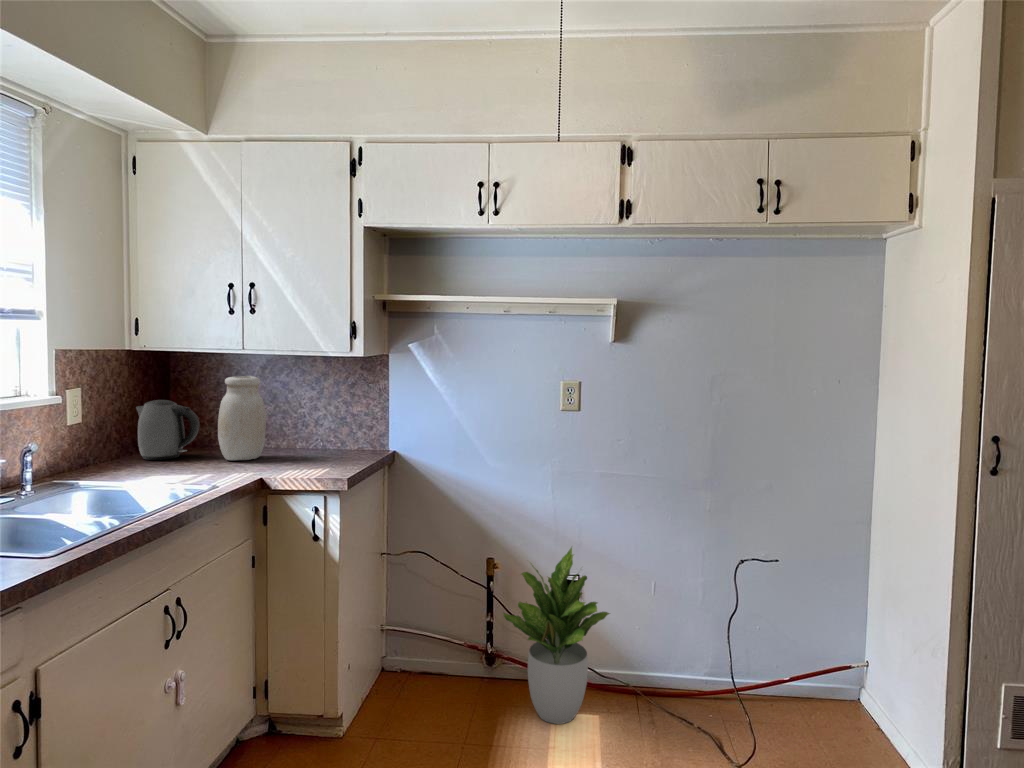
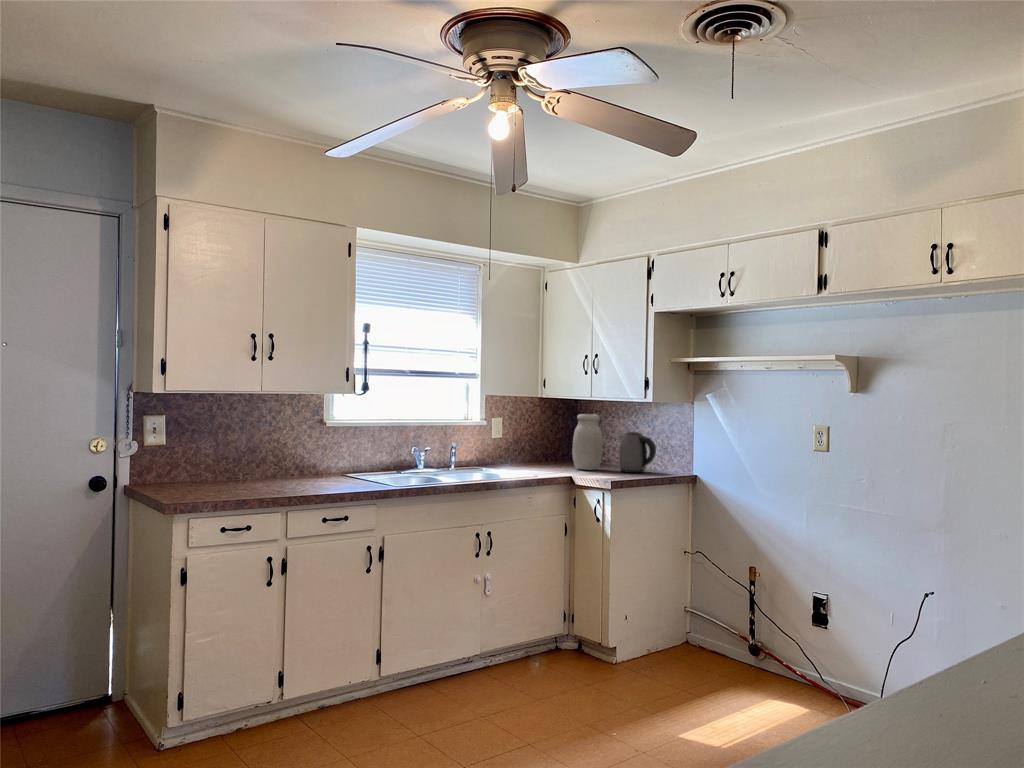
kettle: present [136,400,199,460] -> present [618,432,656,473]
potted plant: present [503,547,609,724] -> none [739,559,834,703]

